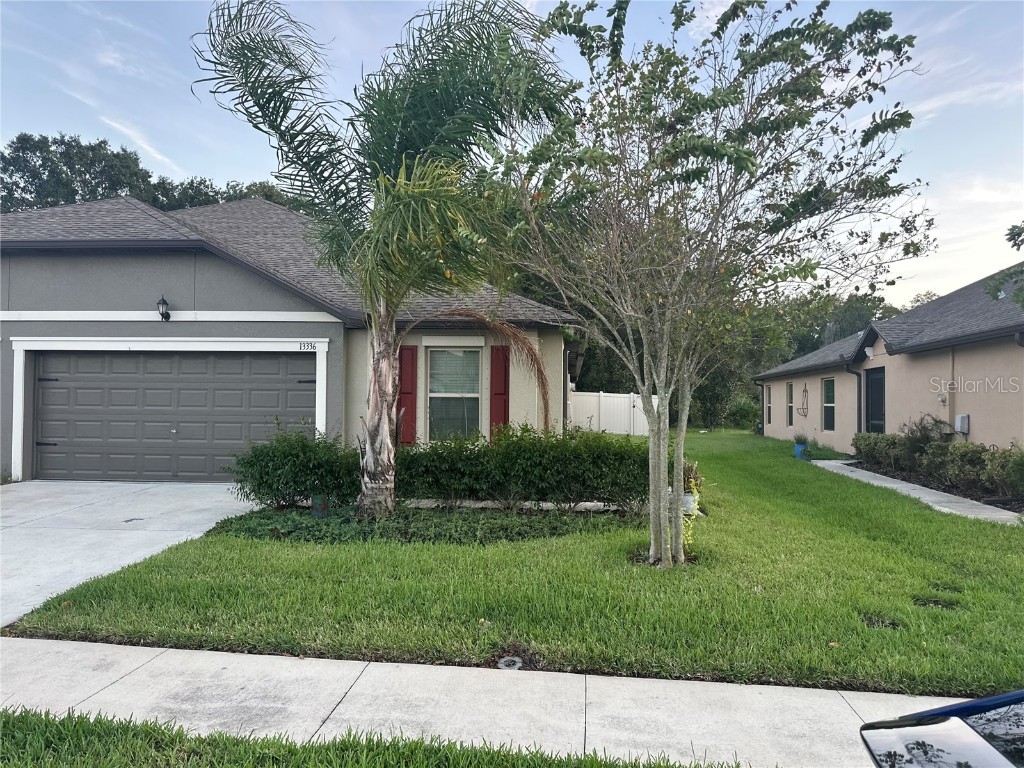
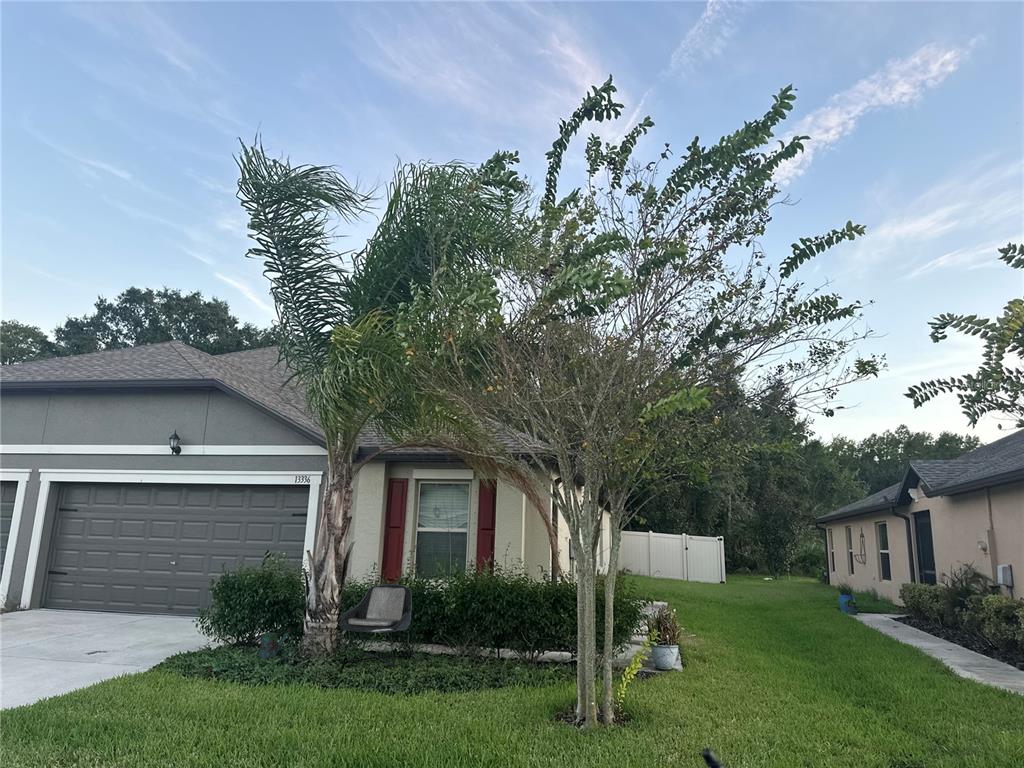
lounge chair: none [393,446,458,521] -> present [340,584,413,667]

